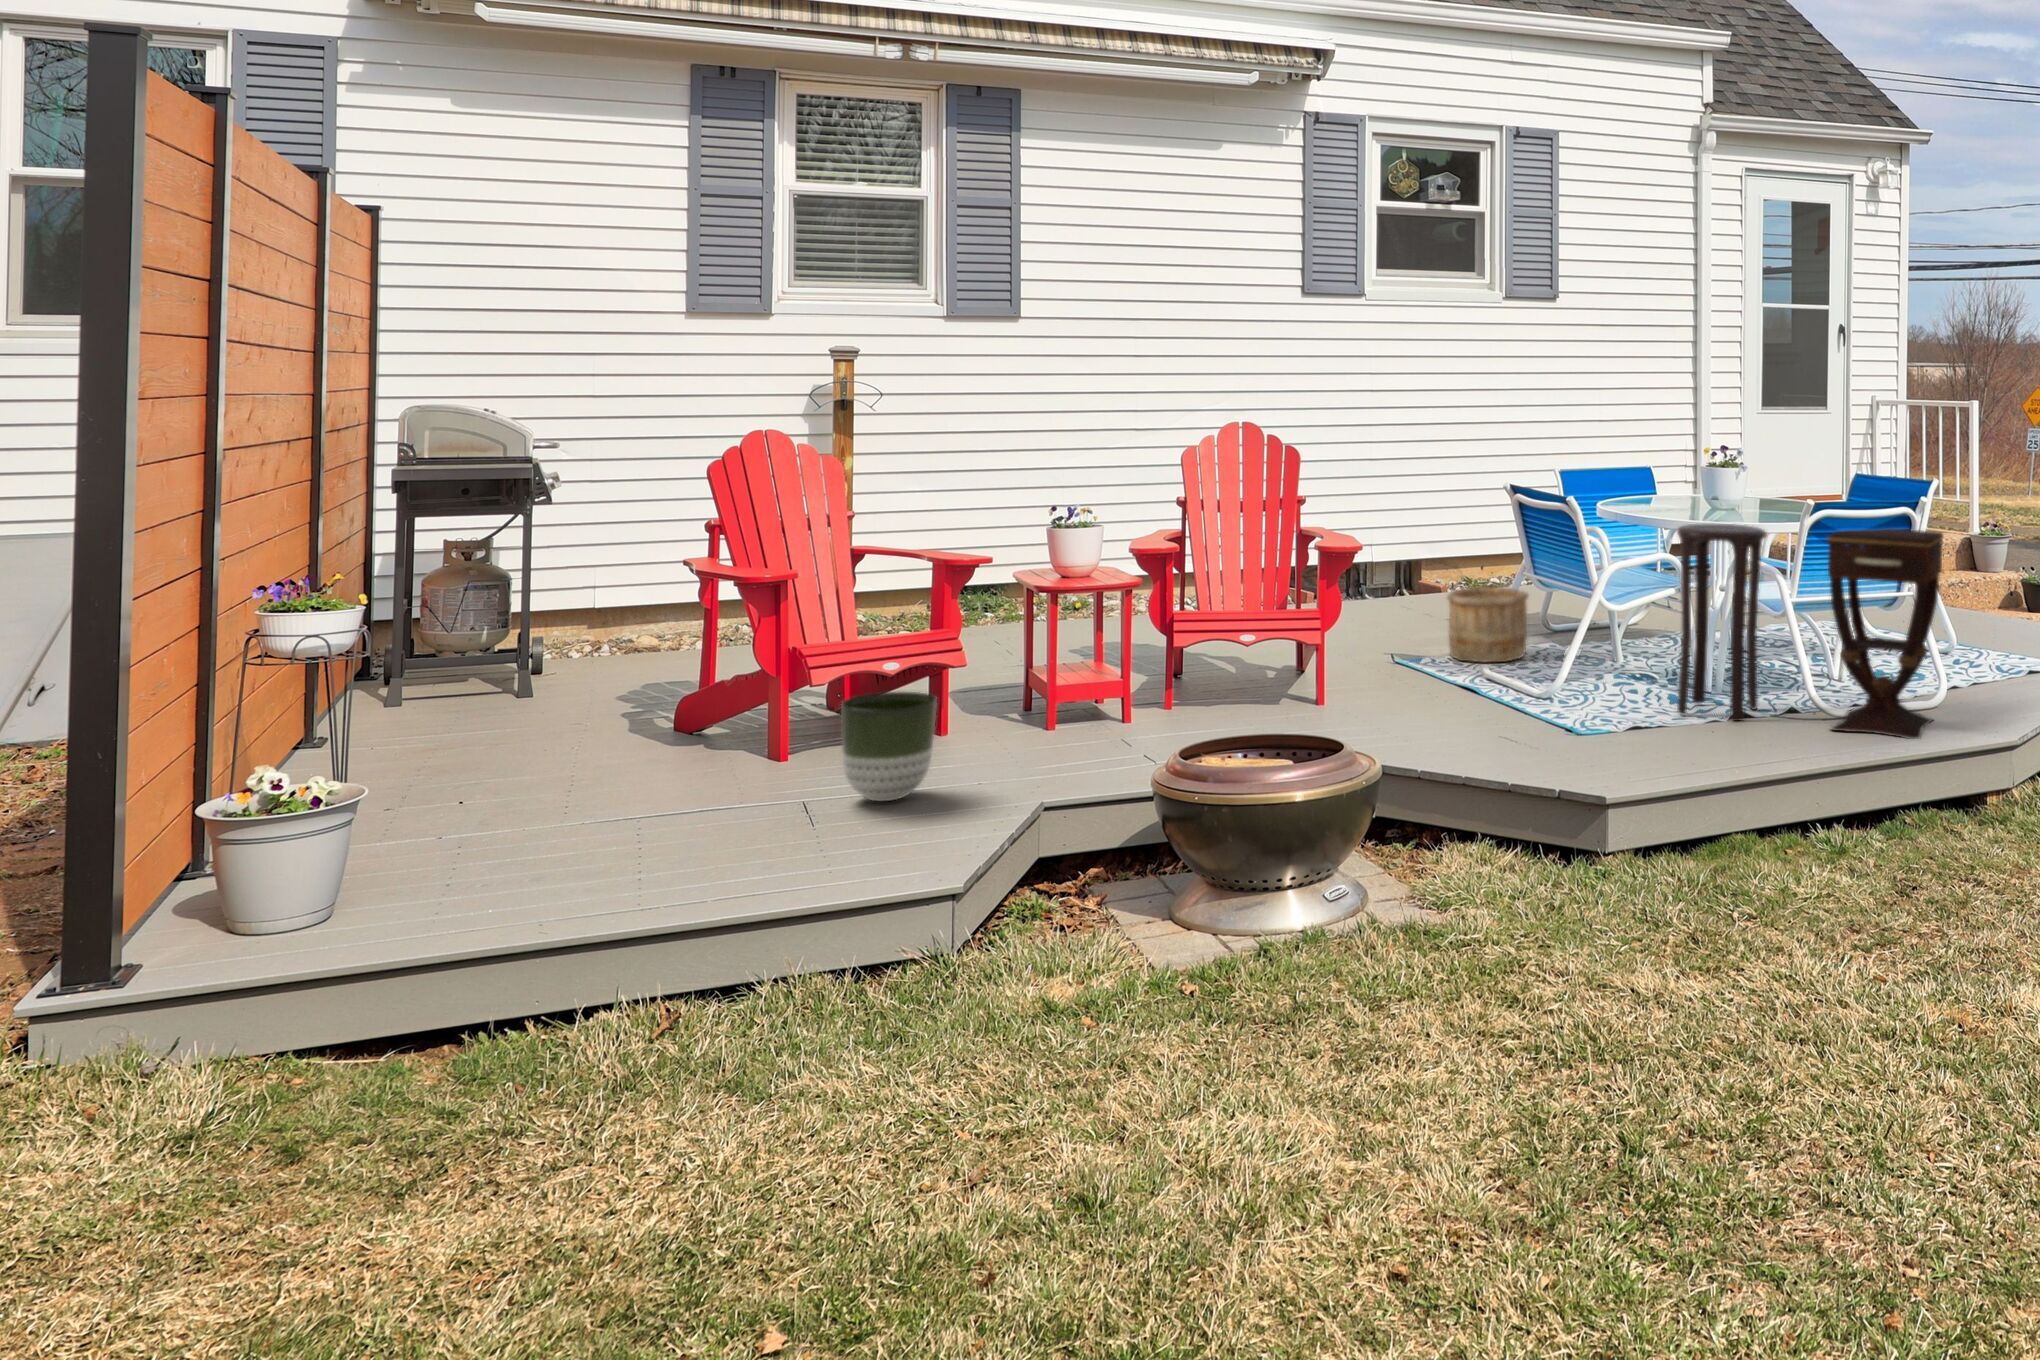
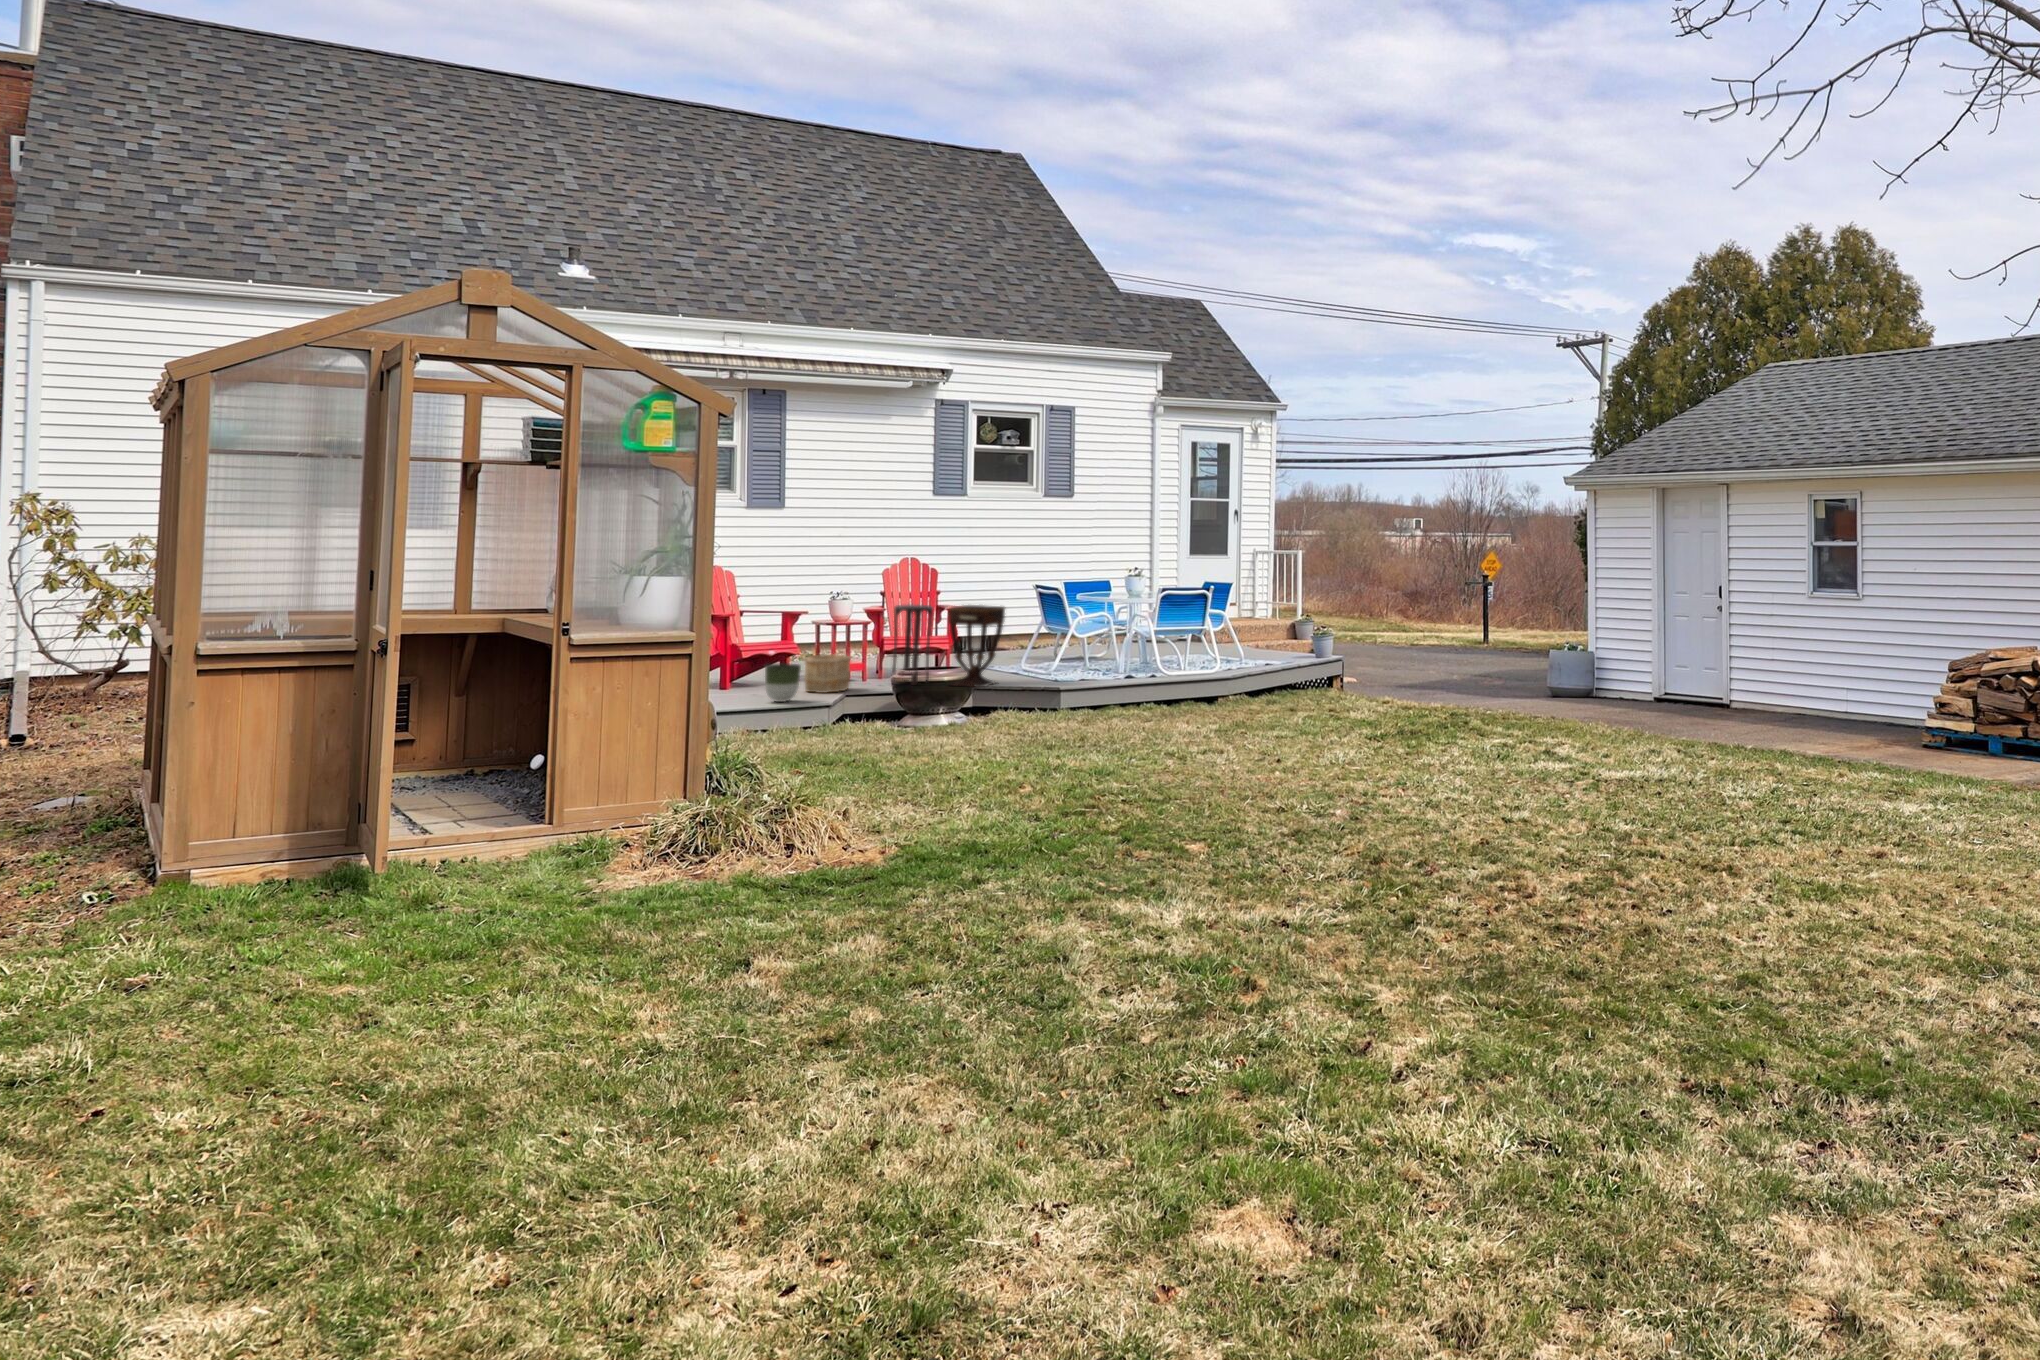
stool: present [1677,524,1766,721] -> present [892,604,933,685]
side table: present [1828,529,1944,739] -> present [949,605,1005,688]
wooden bucket: present [1447,587,1528,662] -> present [804,654,851,693]

